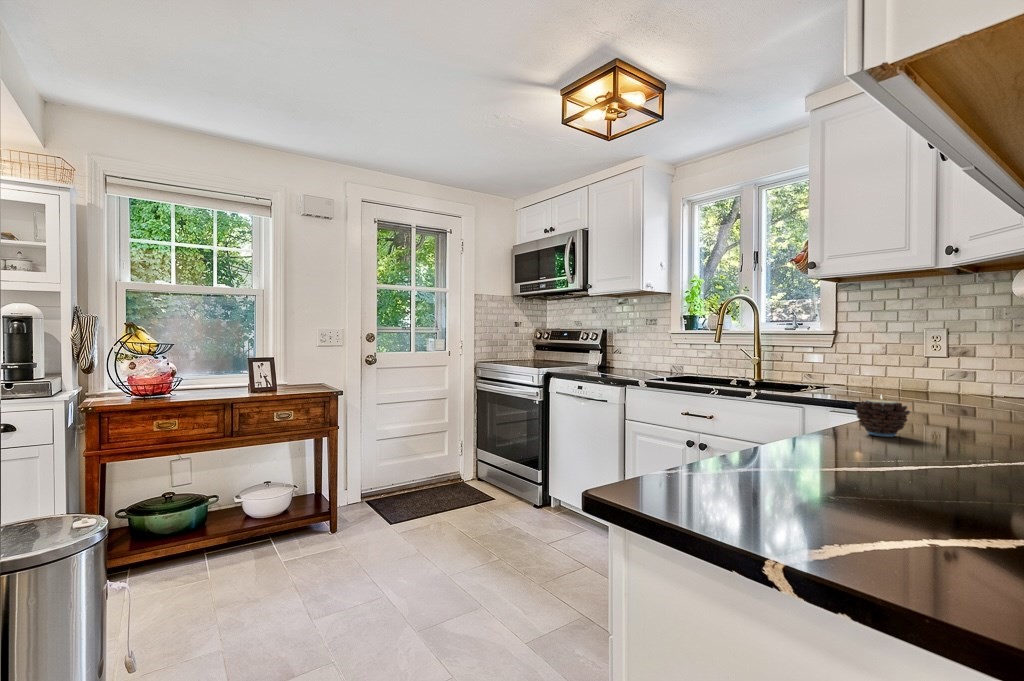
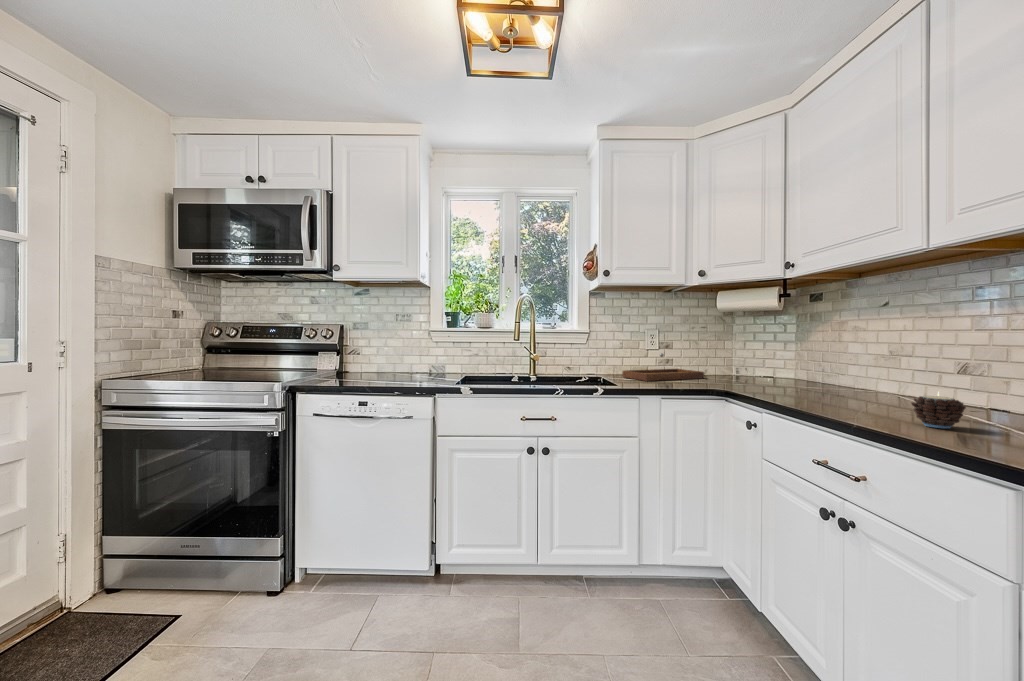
tray: none [861,361,992,400] -> present [622,353,704,381]

